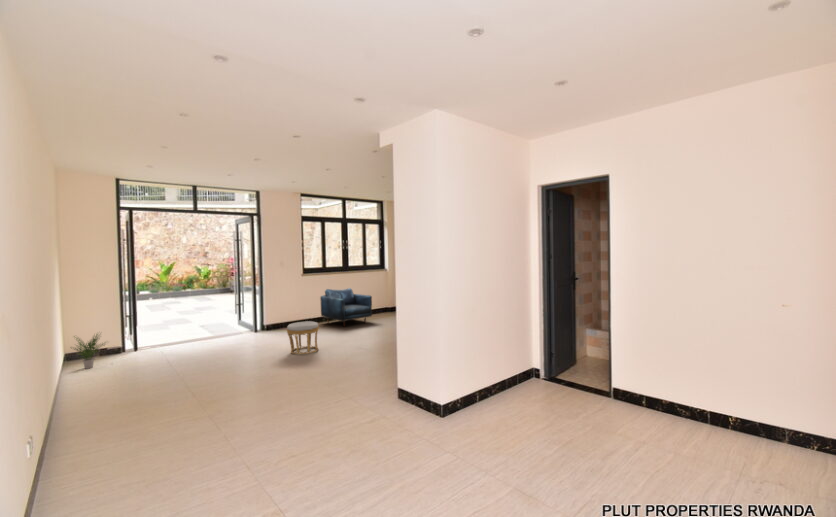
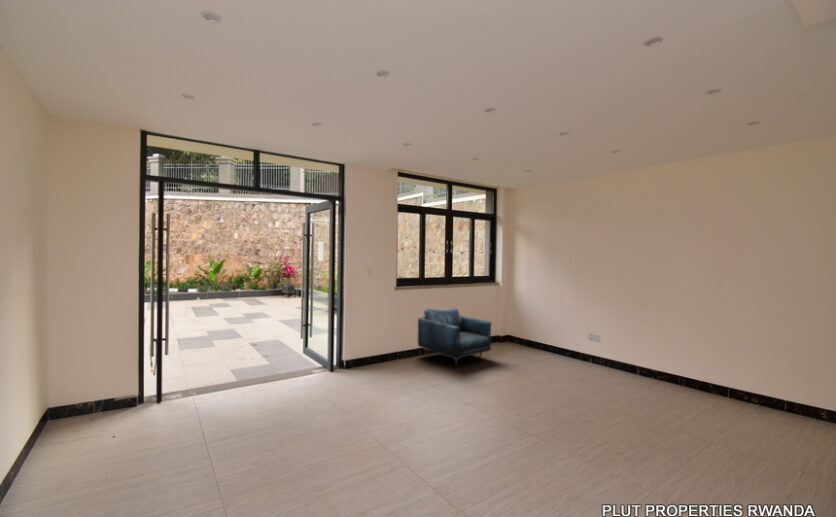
ottoman: present [287,321,319,354] -> none [406,375,459,441]
potted plant: present [74,334,103,369] -> none [22,383,107,455]

